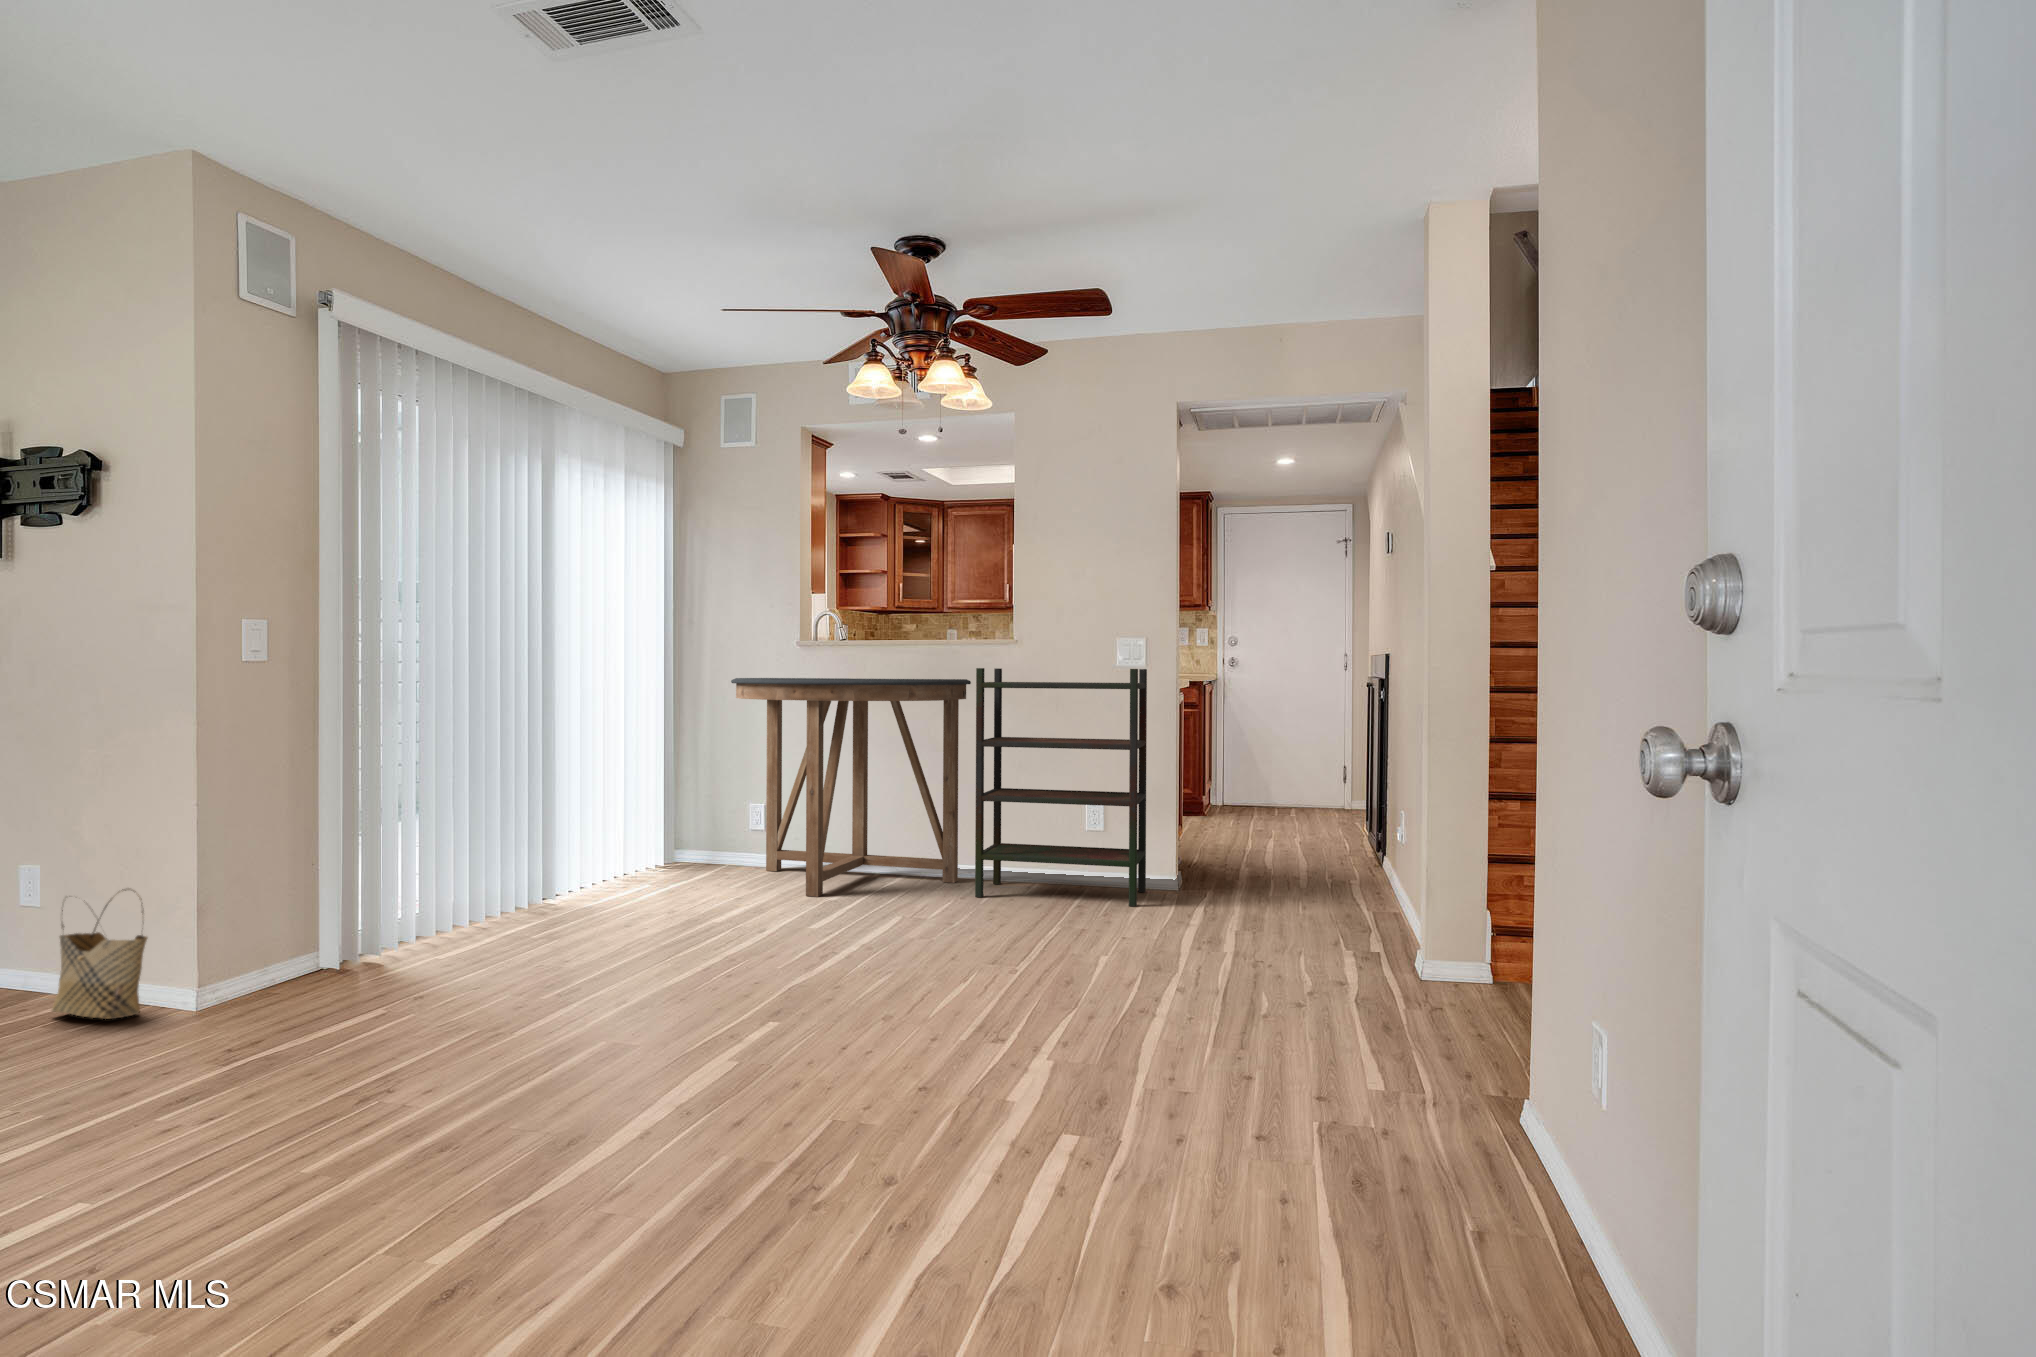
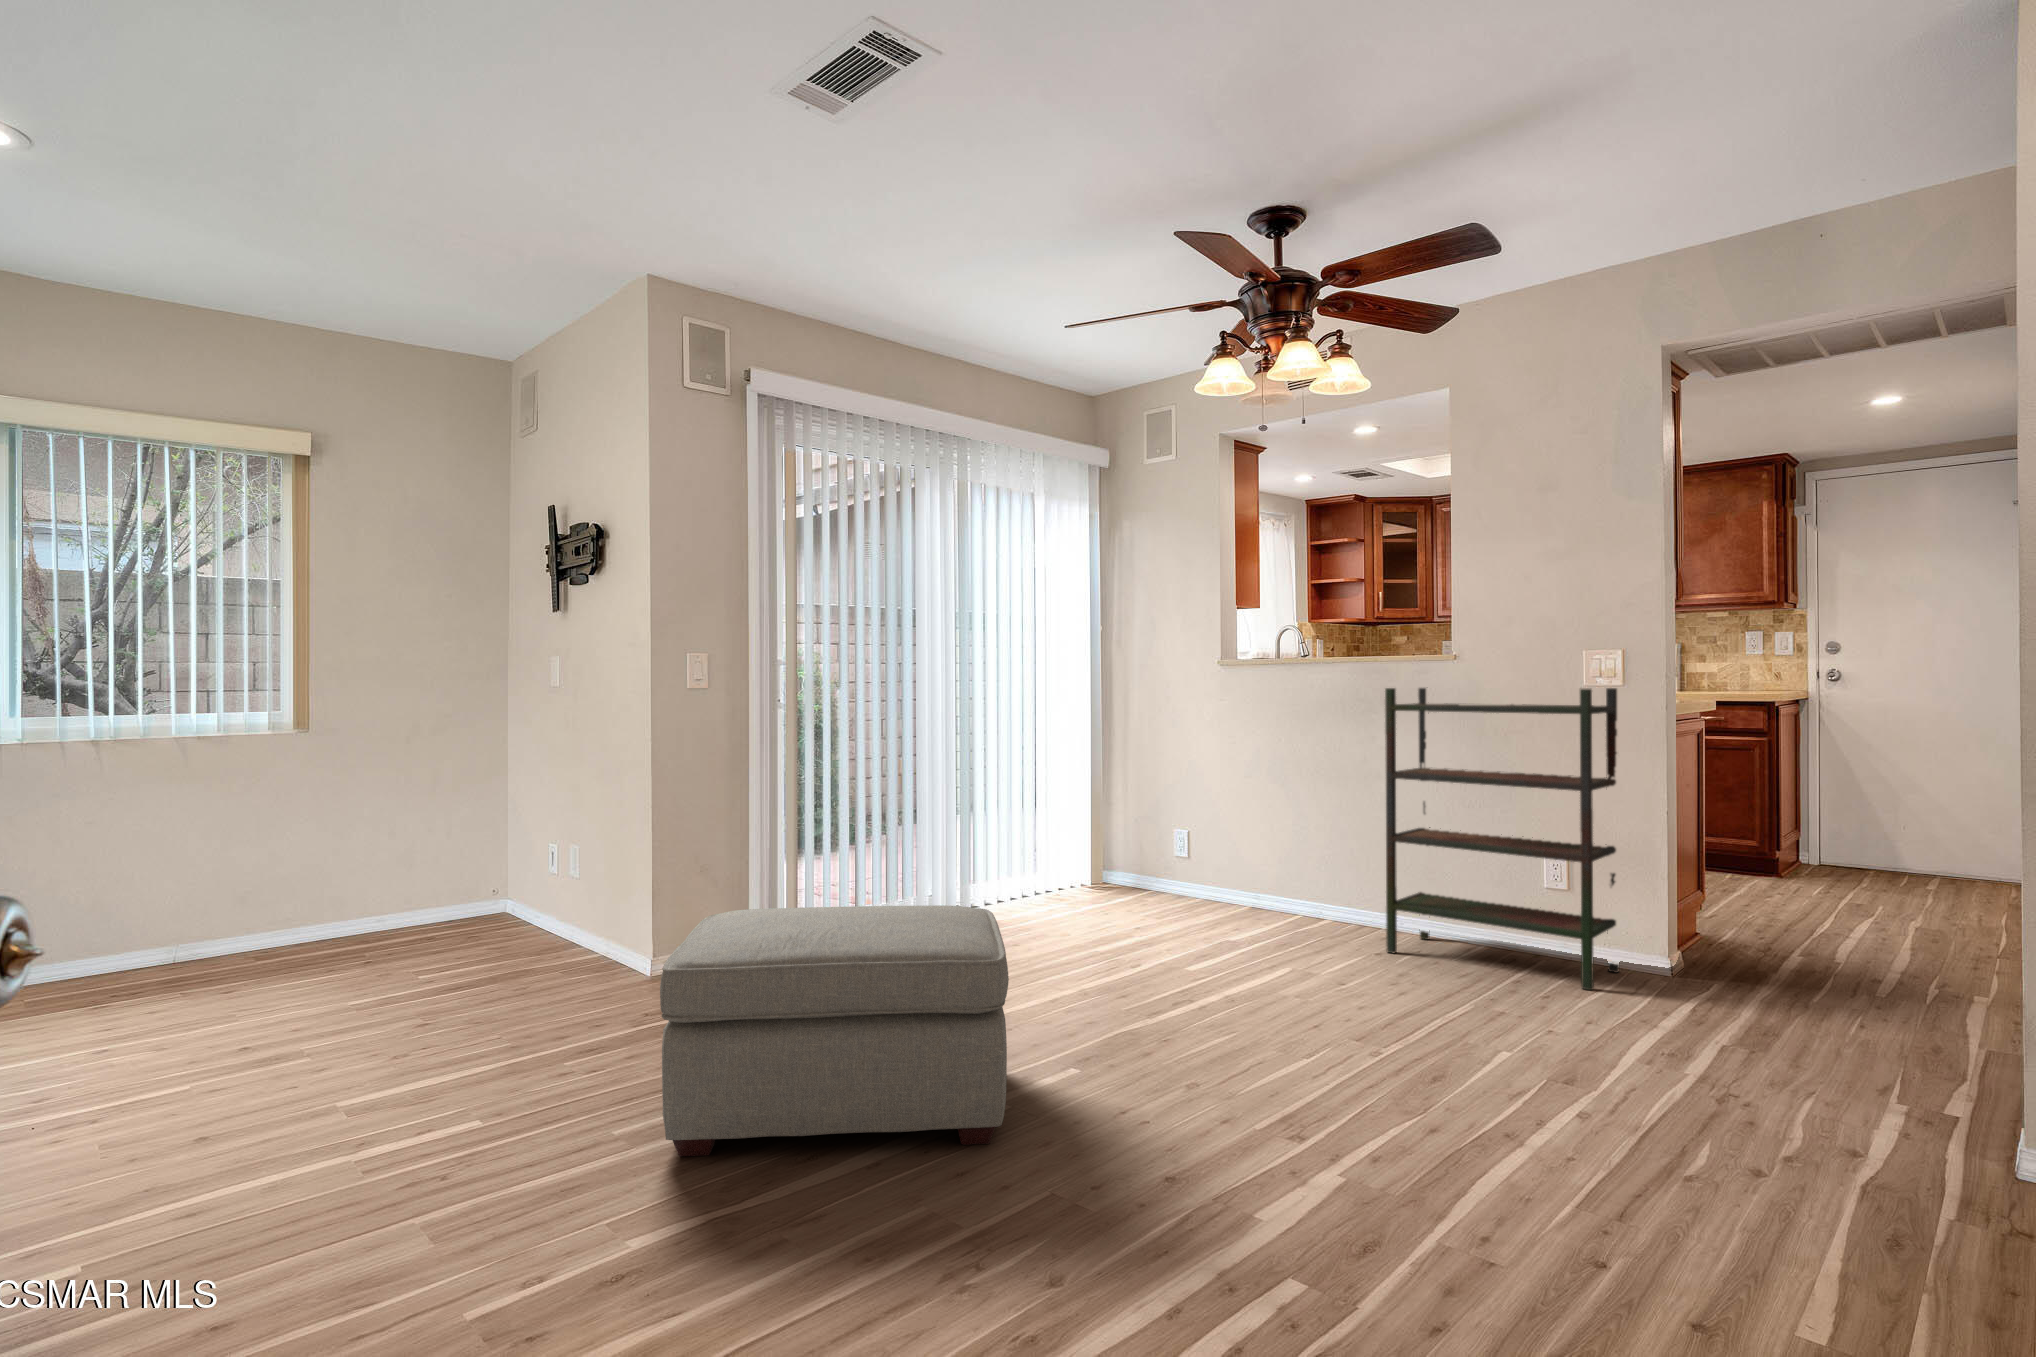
console table: present [731,678,971,897] -> none [1137,698,1392,932]
ottoman: none [373,881,768,1177] -> present [660,905,1009,1156]
woven basket: present [52,889,147,1019] -> none [582,868,634,970]

